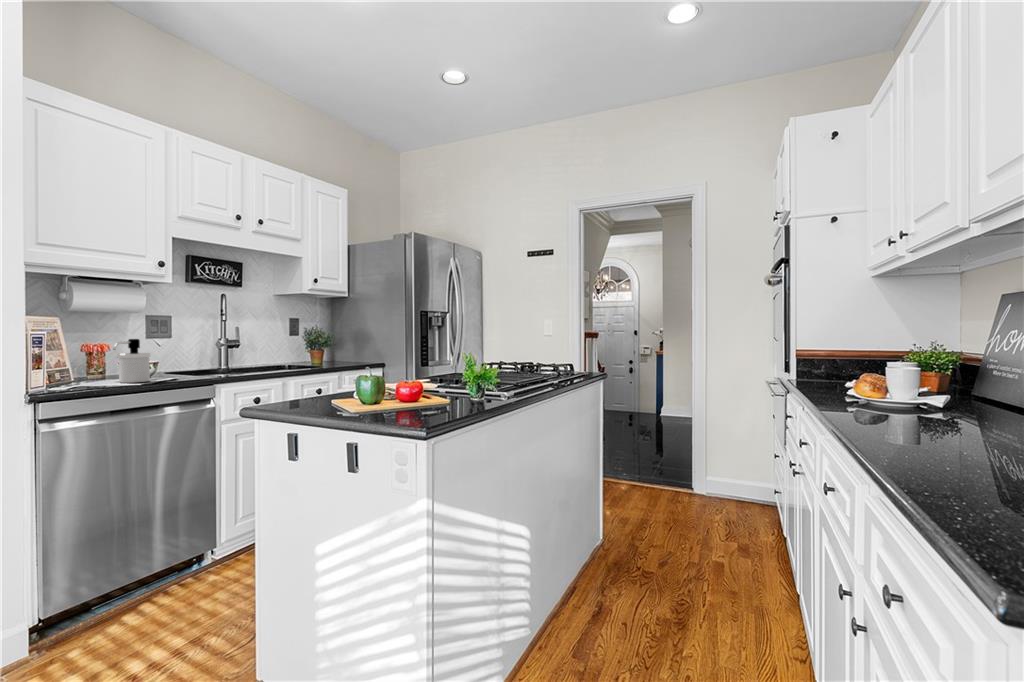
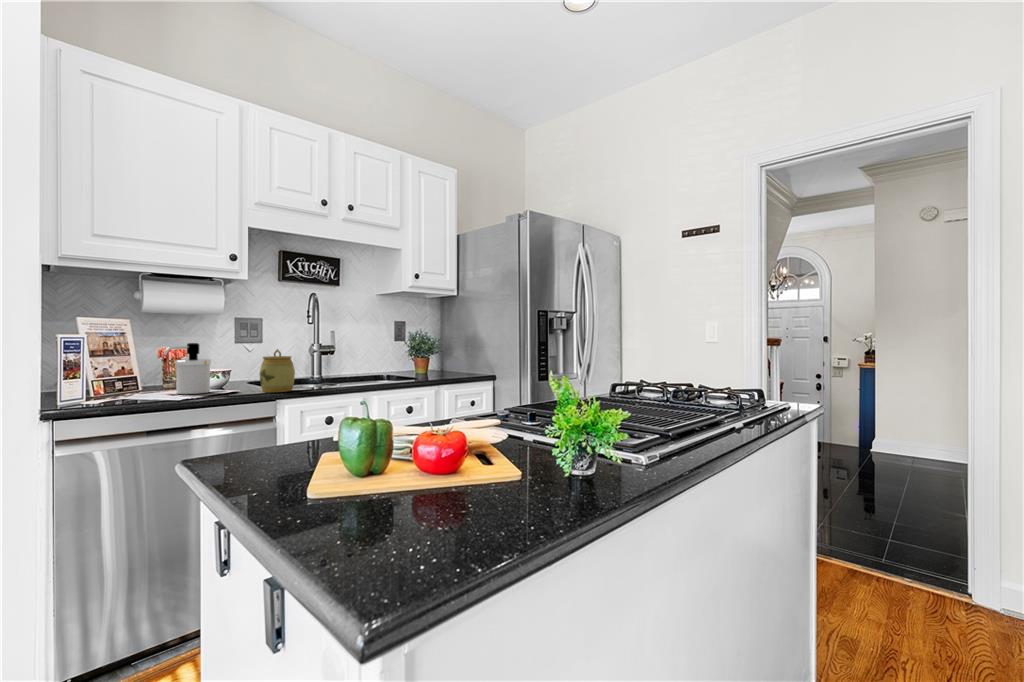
jar: none [195,343,225,380] -> present [260,349,295,392]

